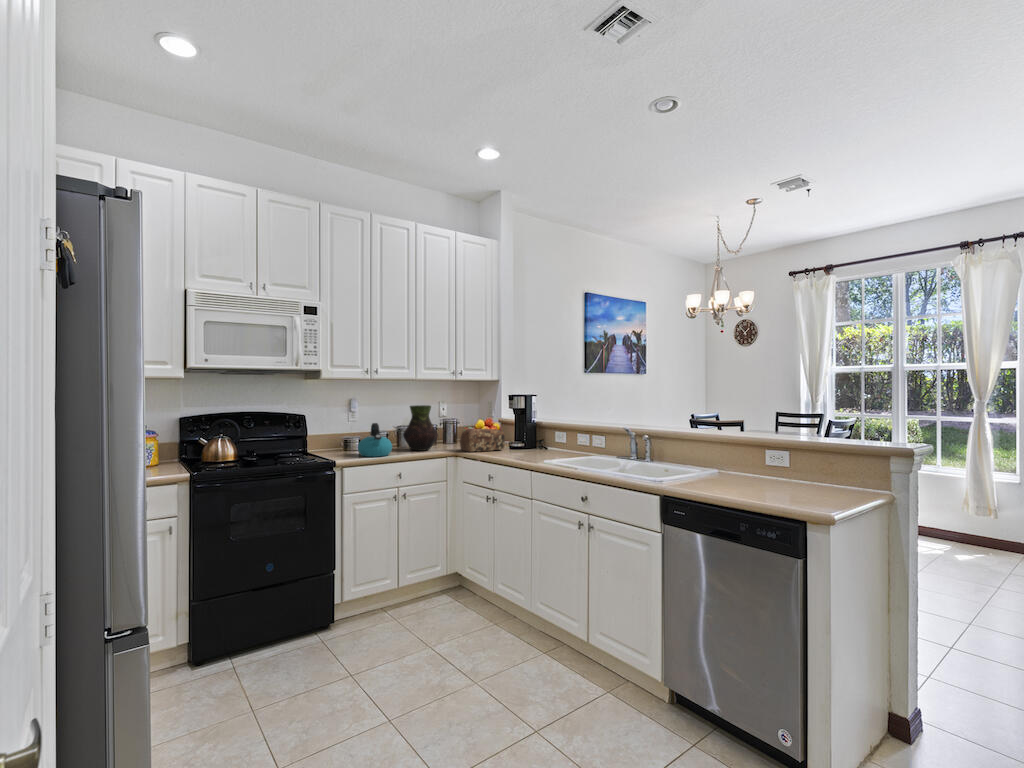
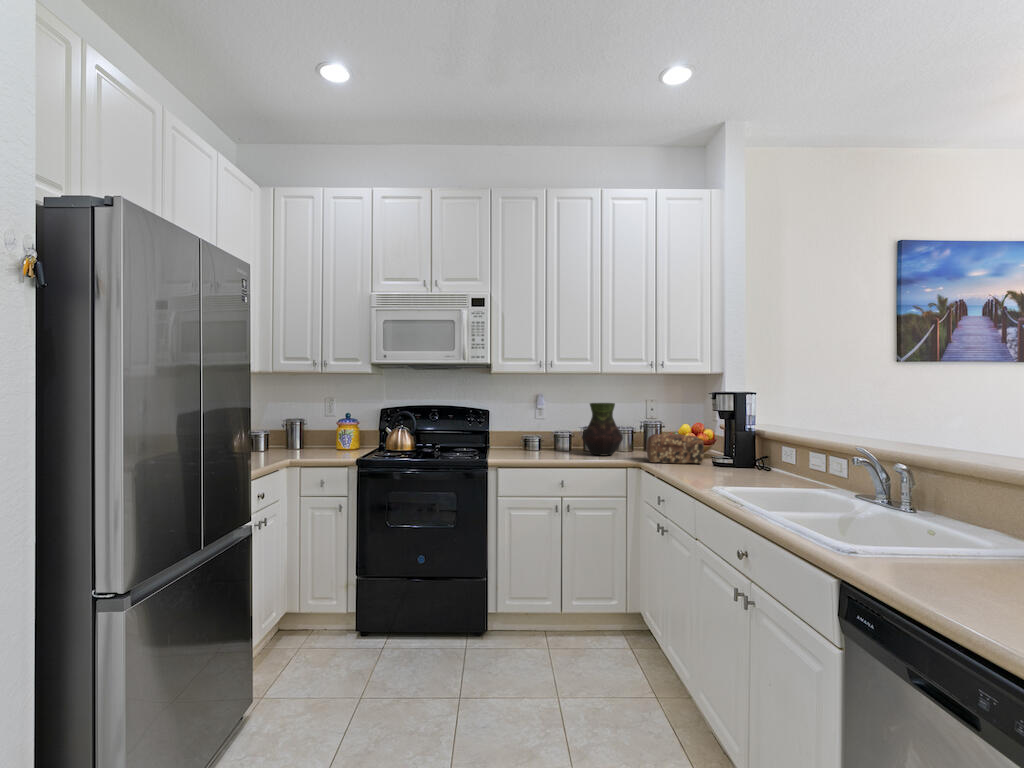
kettle: present [358,423,392,457] -> none [522,421,559,458]

